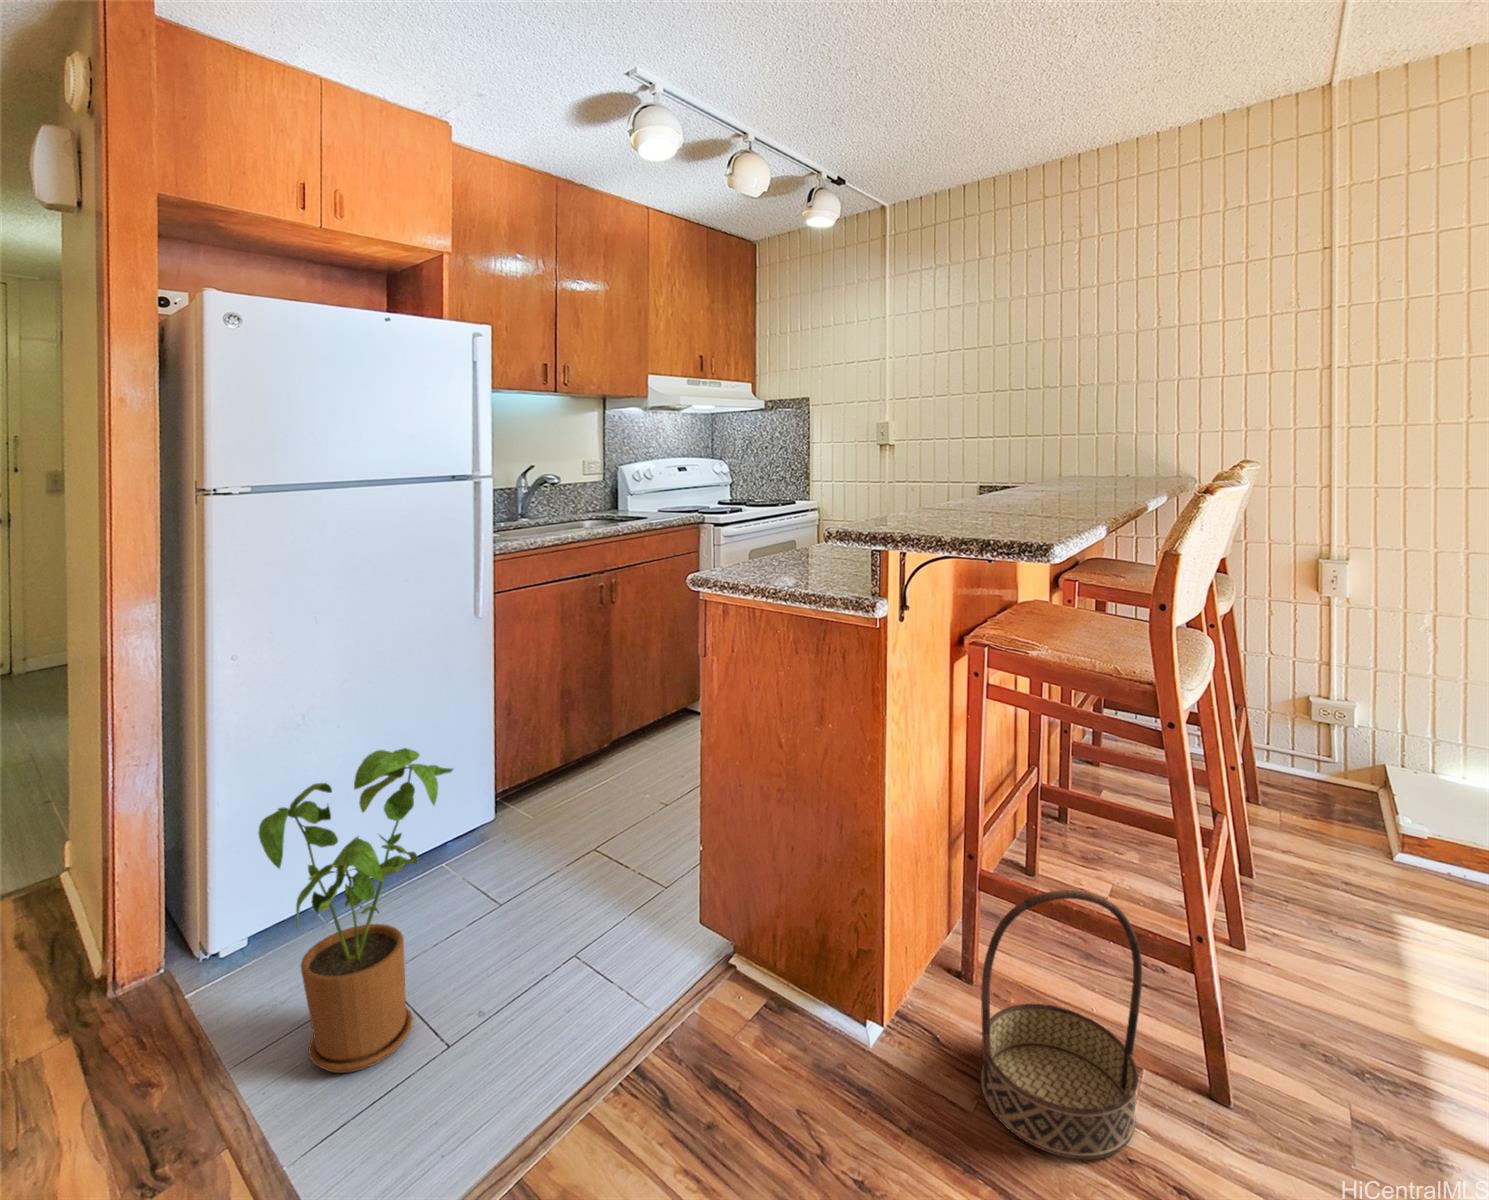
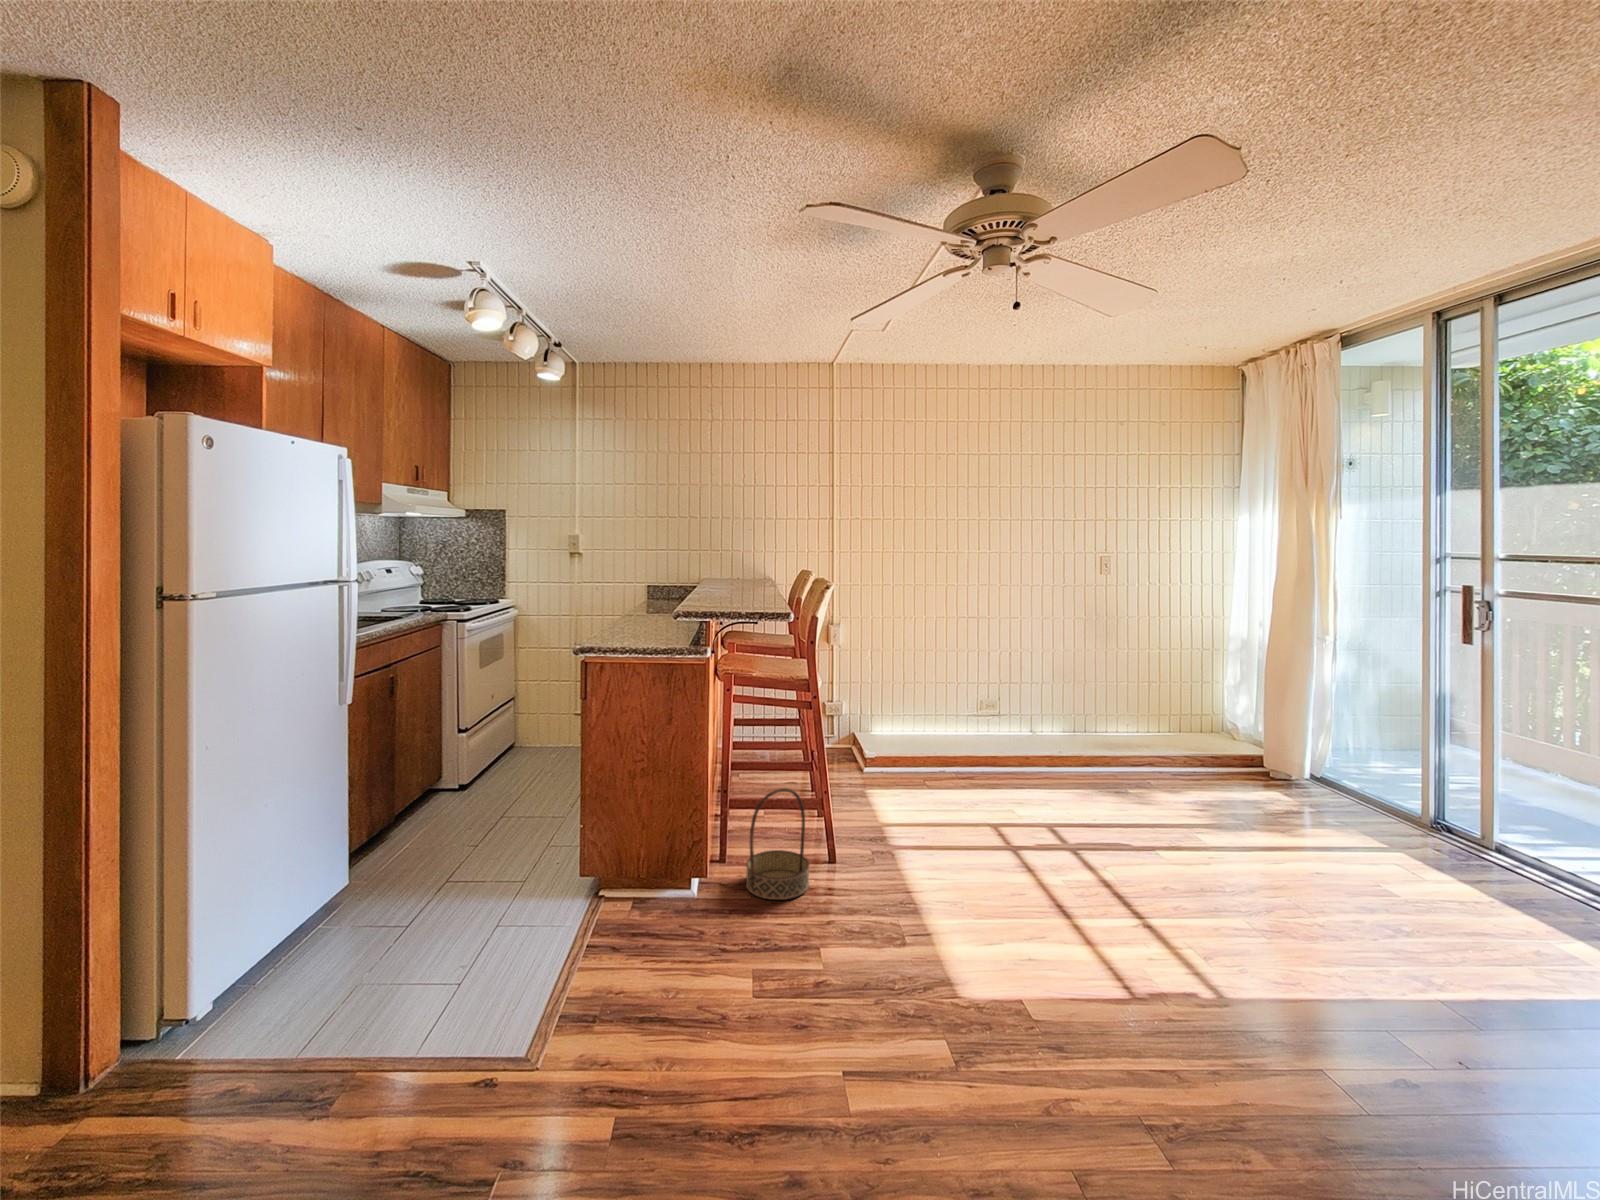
house plant: present [259,748,453,1073] -> none [334,794,470,1009]

